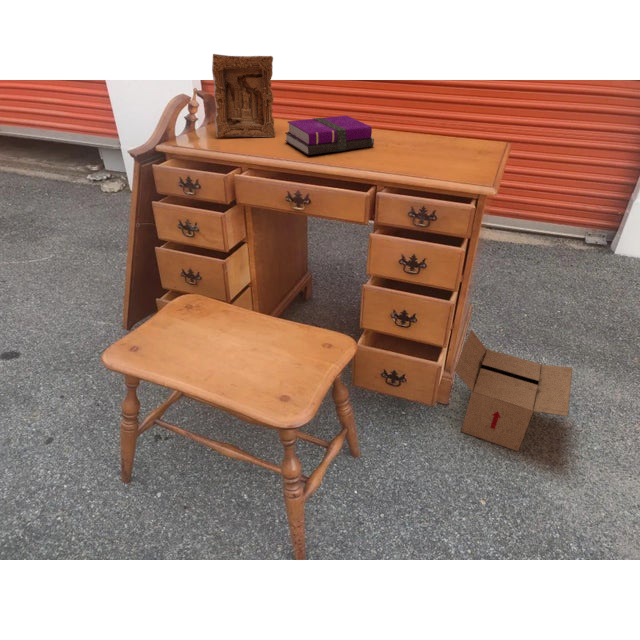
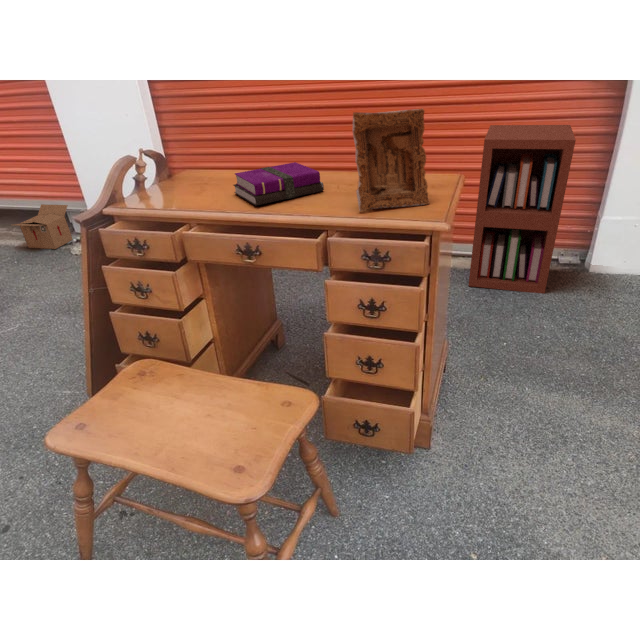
picture frame: present [212,54,275,137] -> present [353,109,429,211]
bookshelf: none [494,96,623,271] -> present [469,125,576,294]
cardboard box: present [455,330,573,451] -> present [13,204,73,249]

